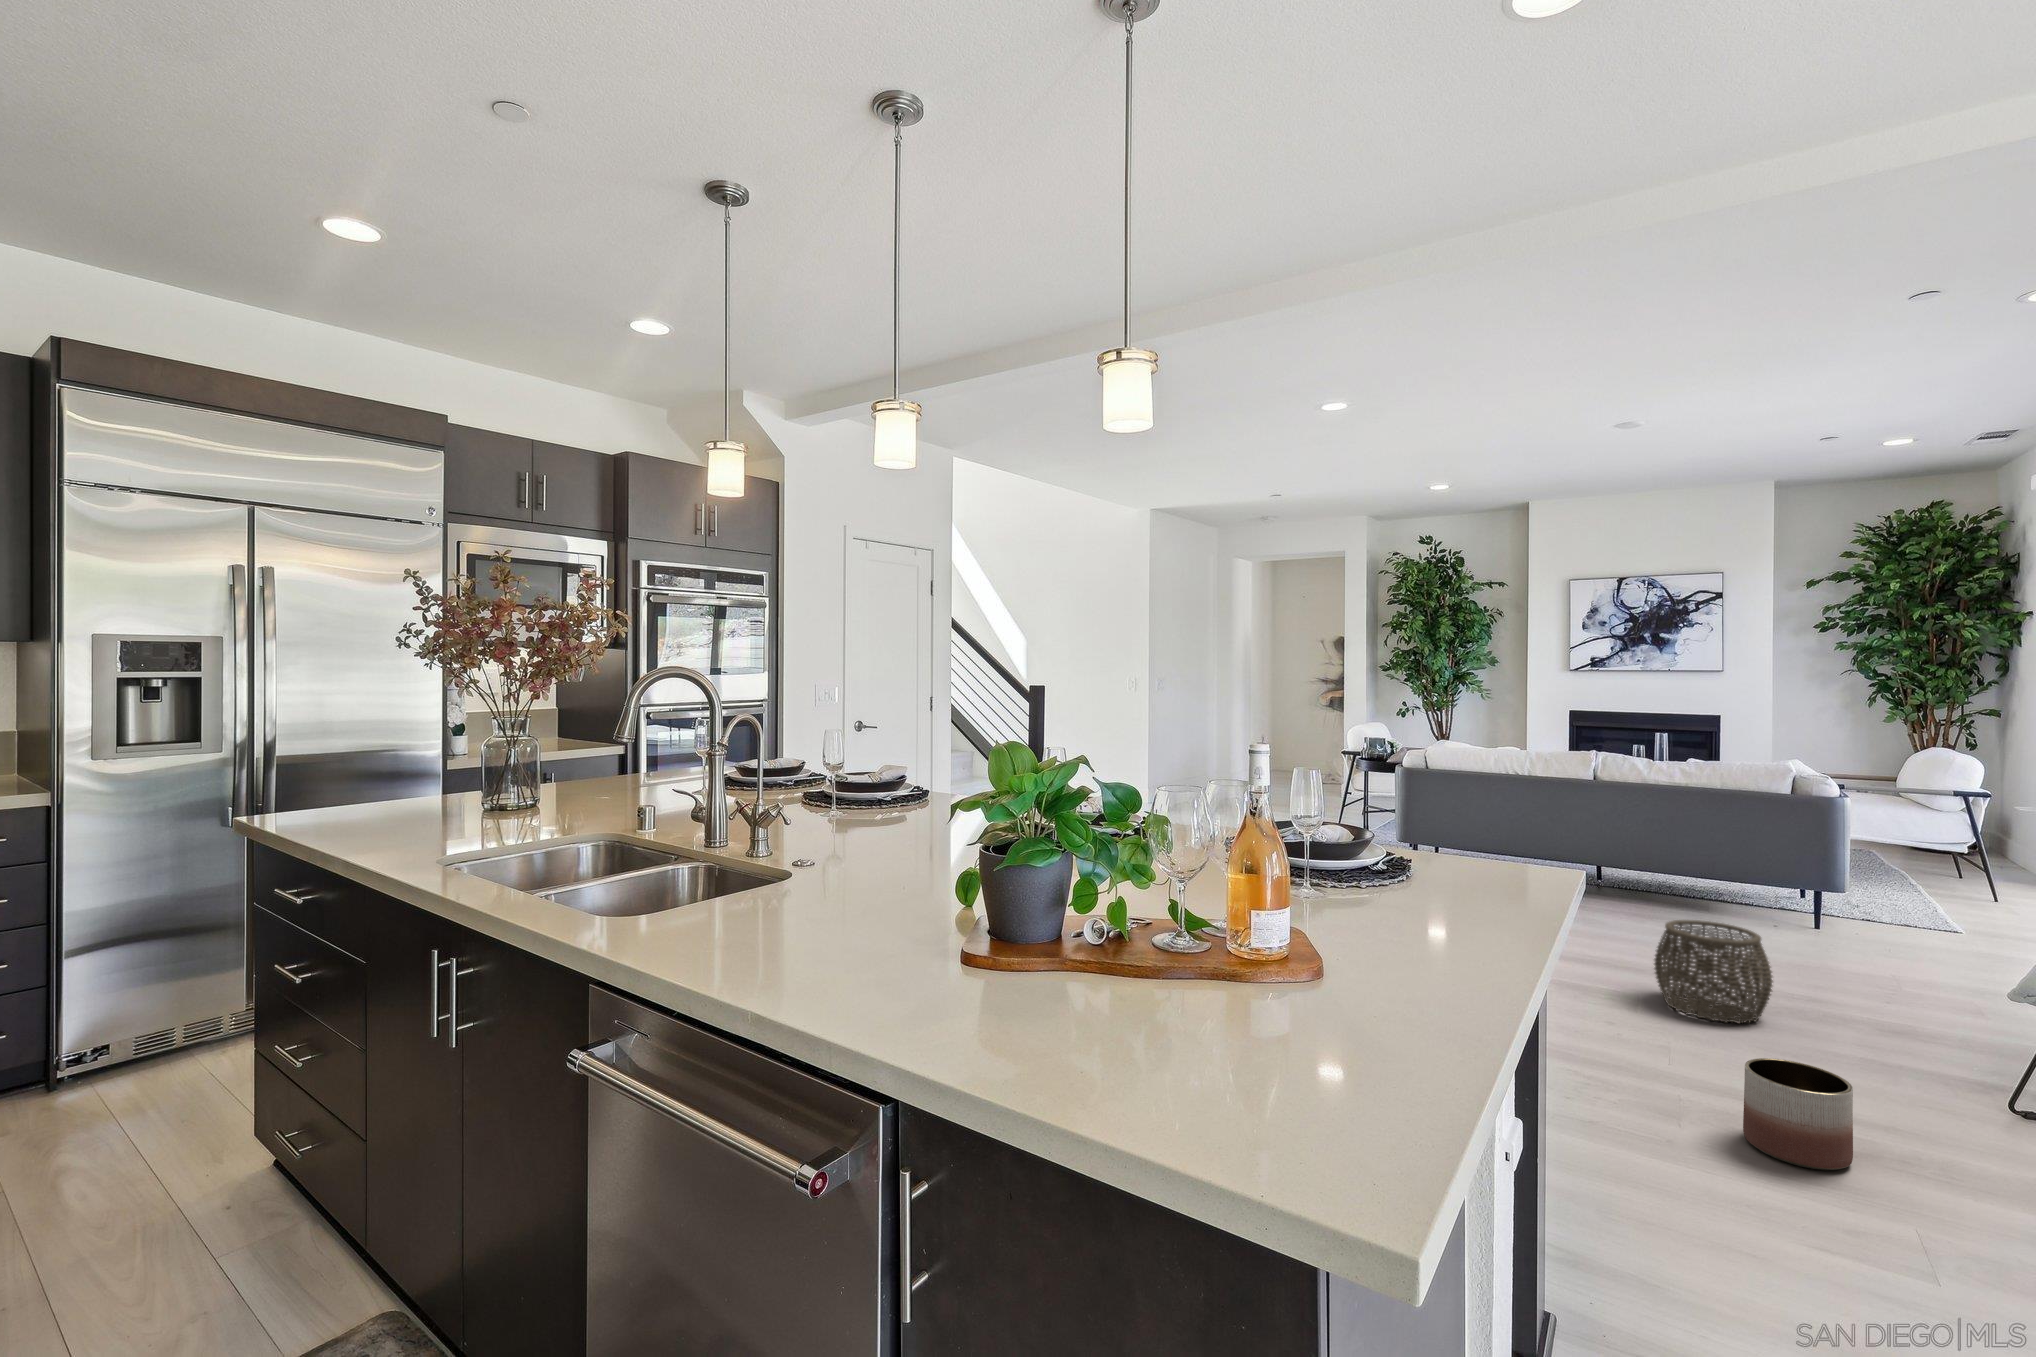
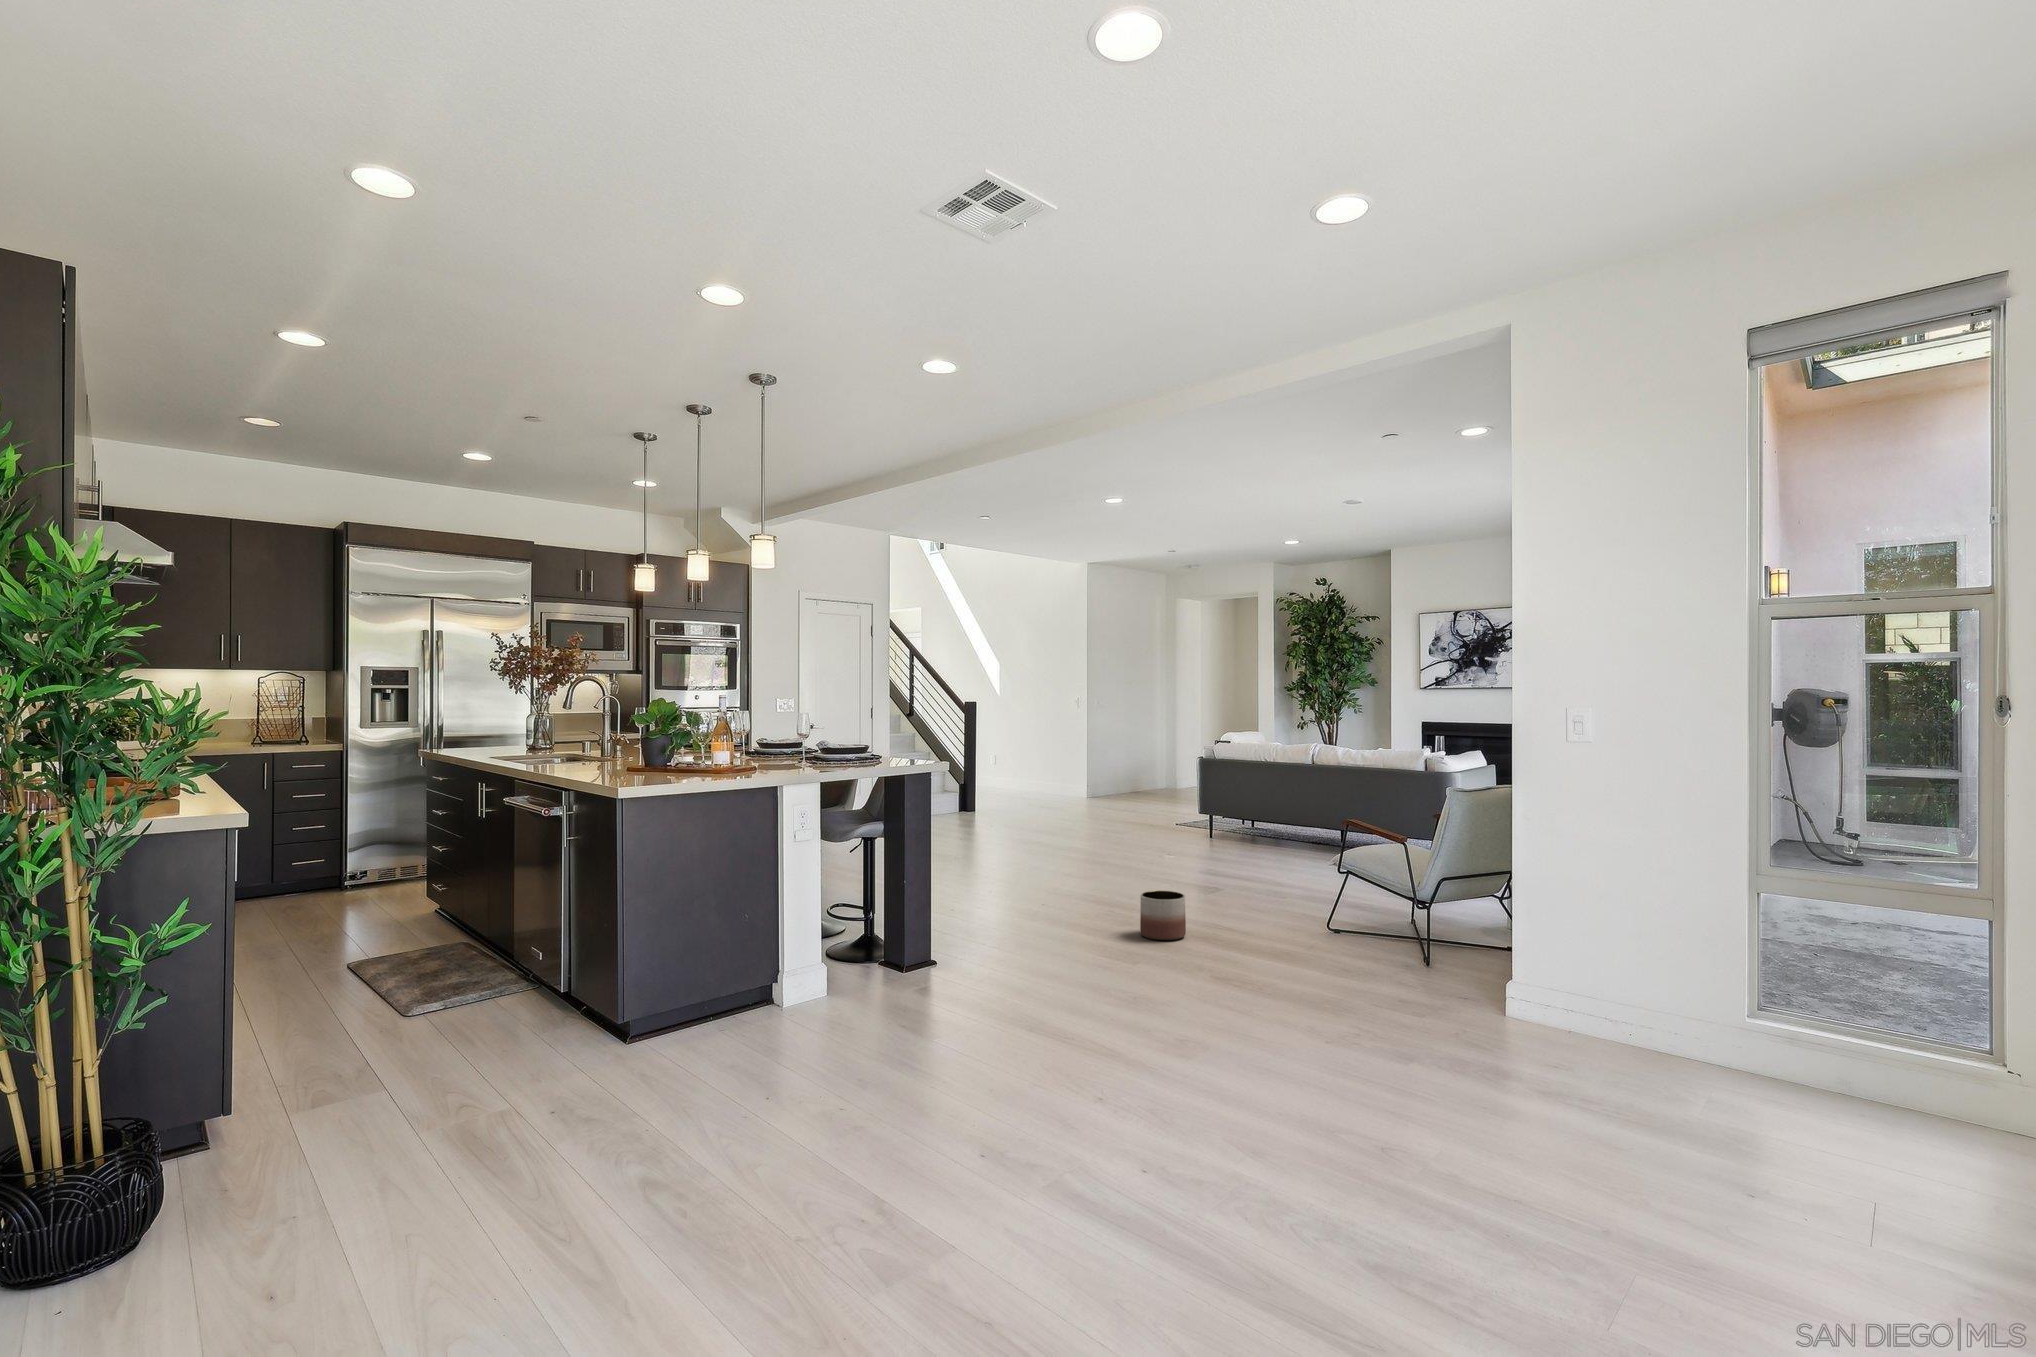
woven basket: present [1654,920,1773,1023] -> none [1222,842,1284,901]

